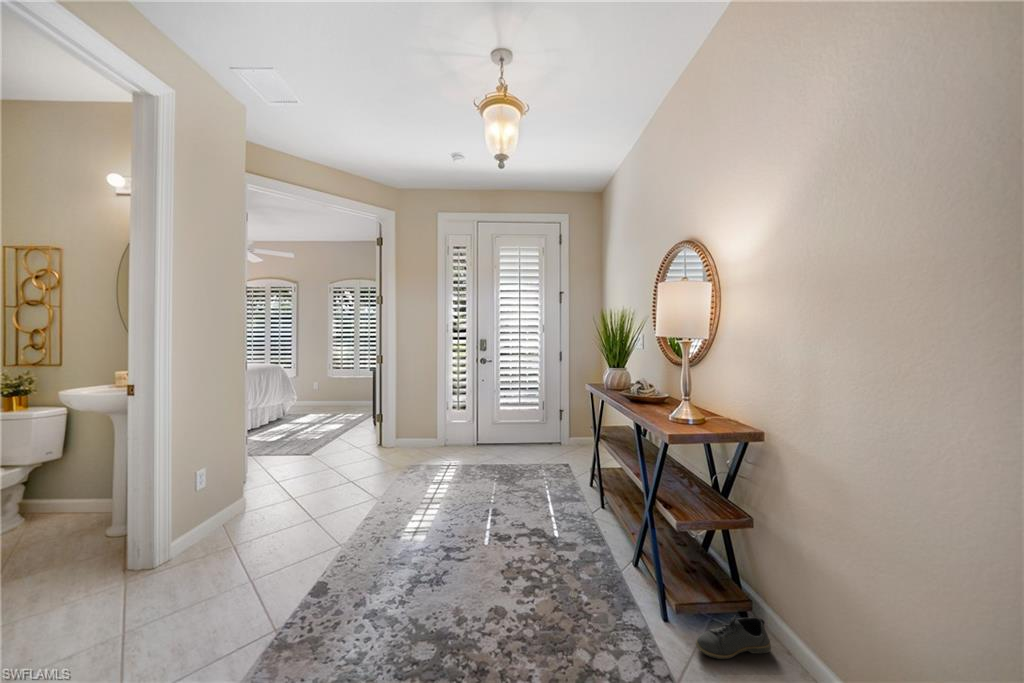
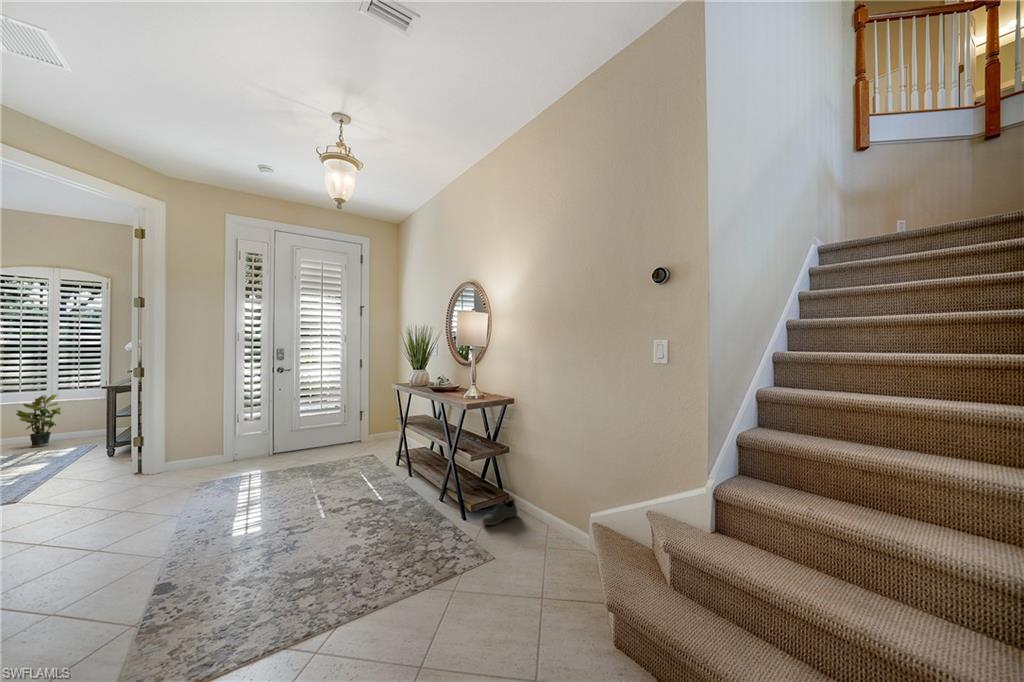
potted plant: none [339,372,361,410] -> present [16,395,61,447]

